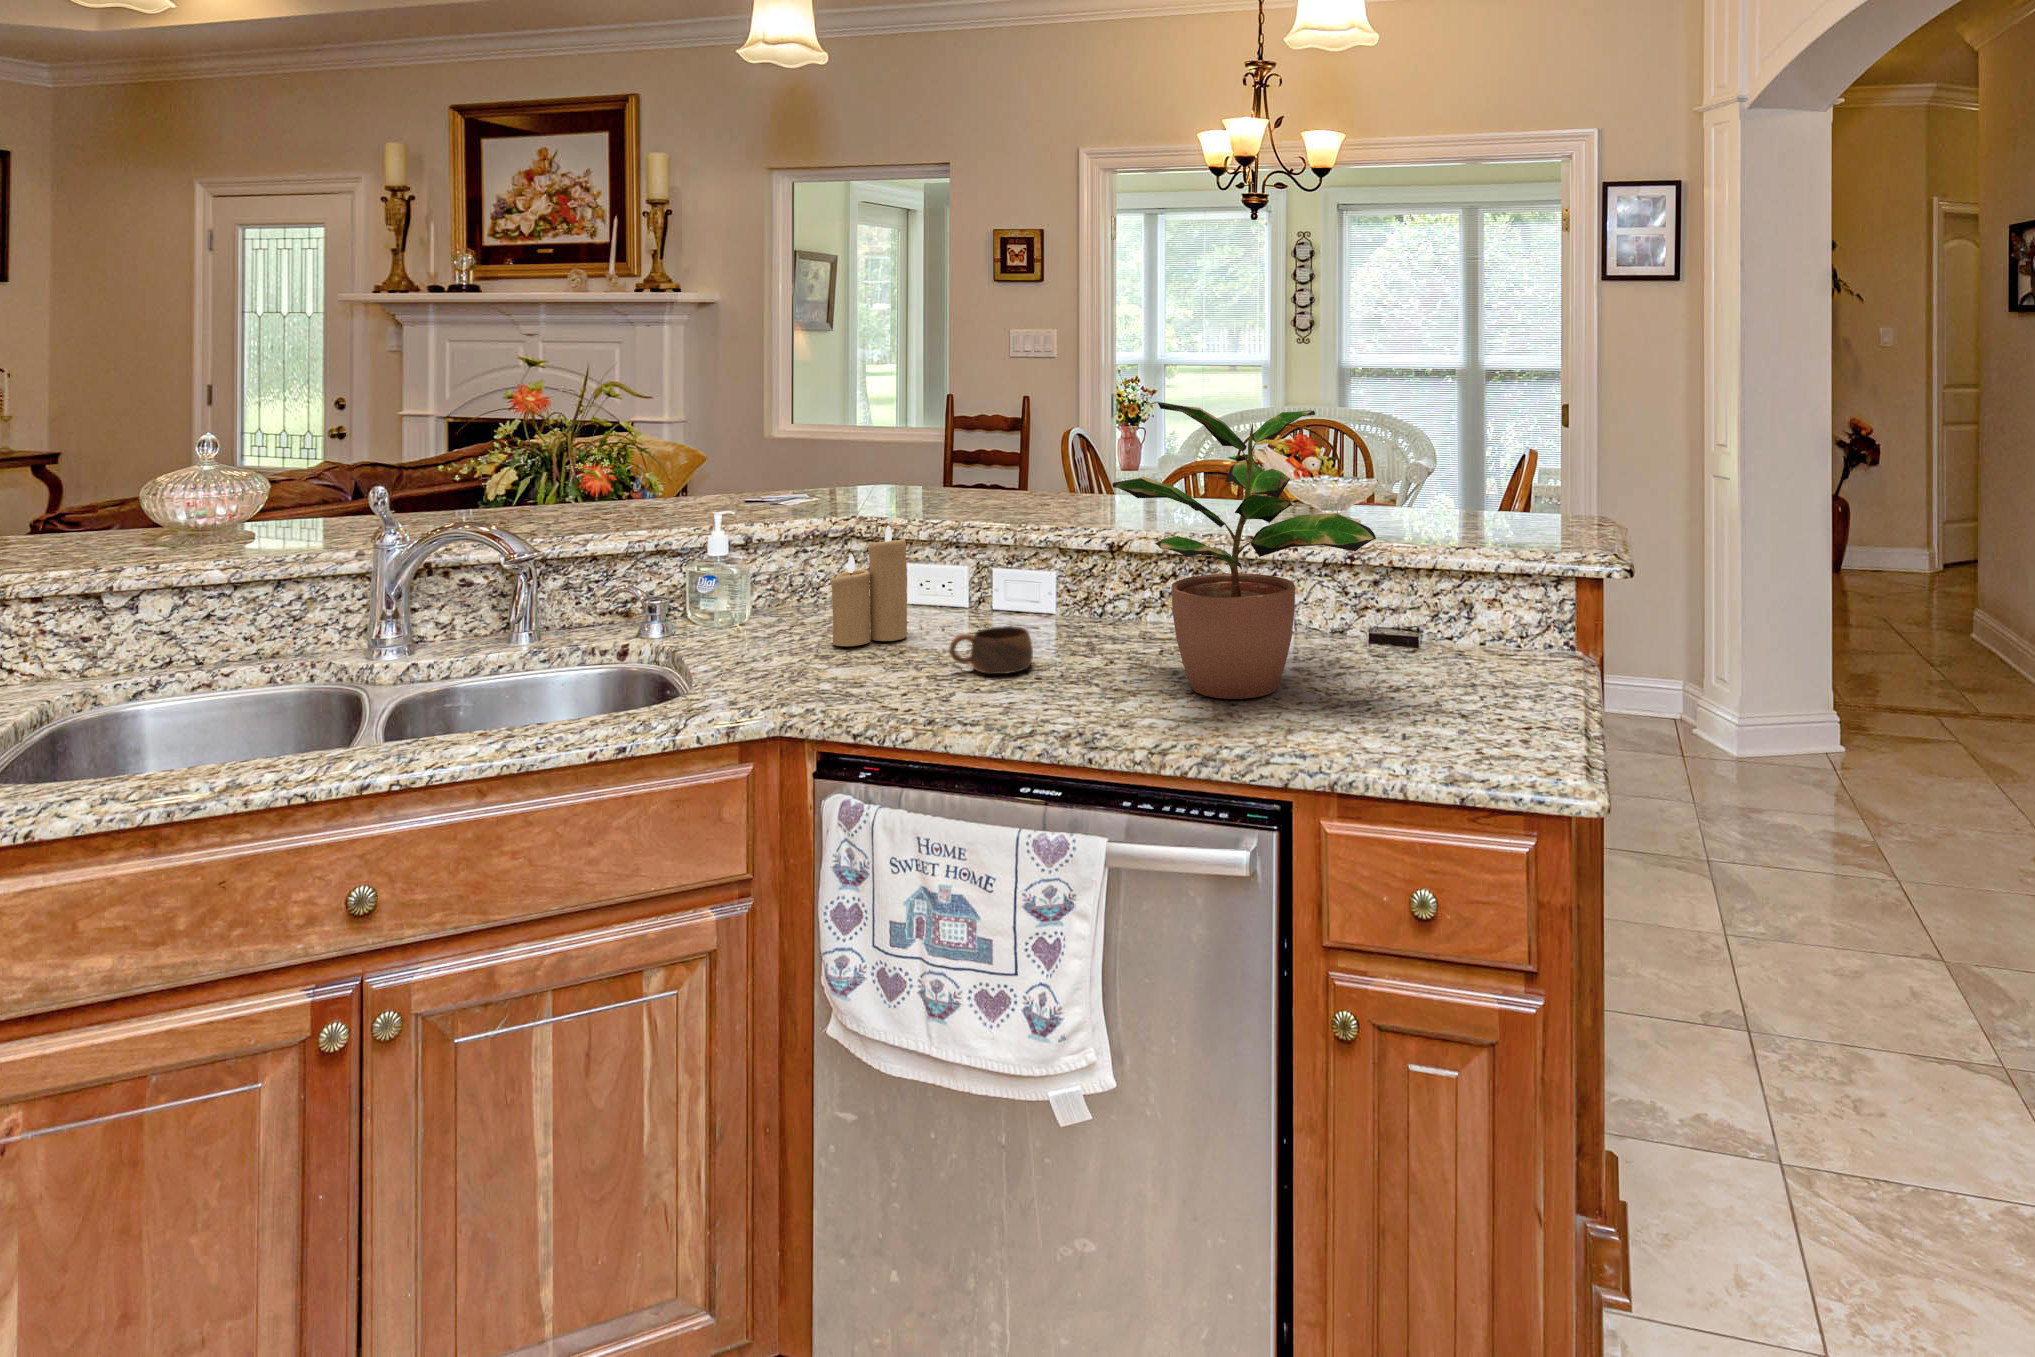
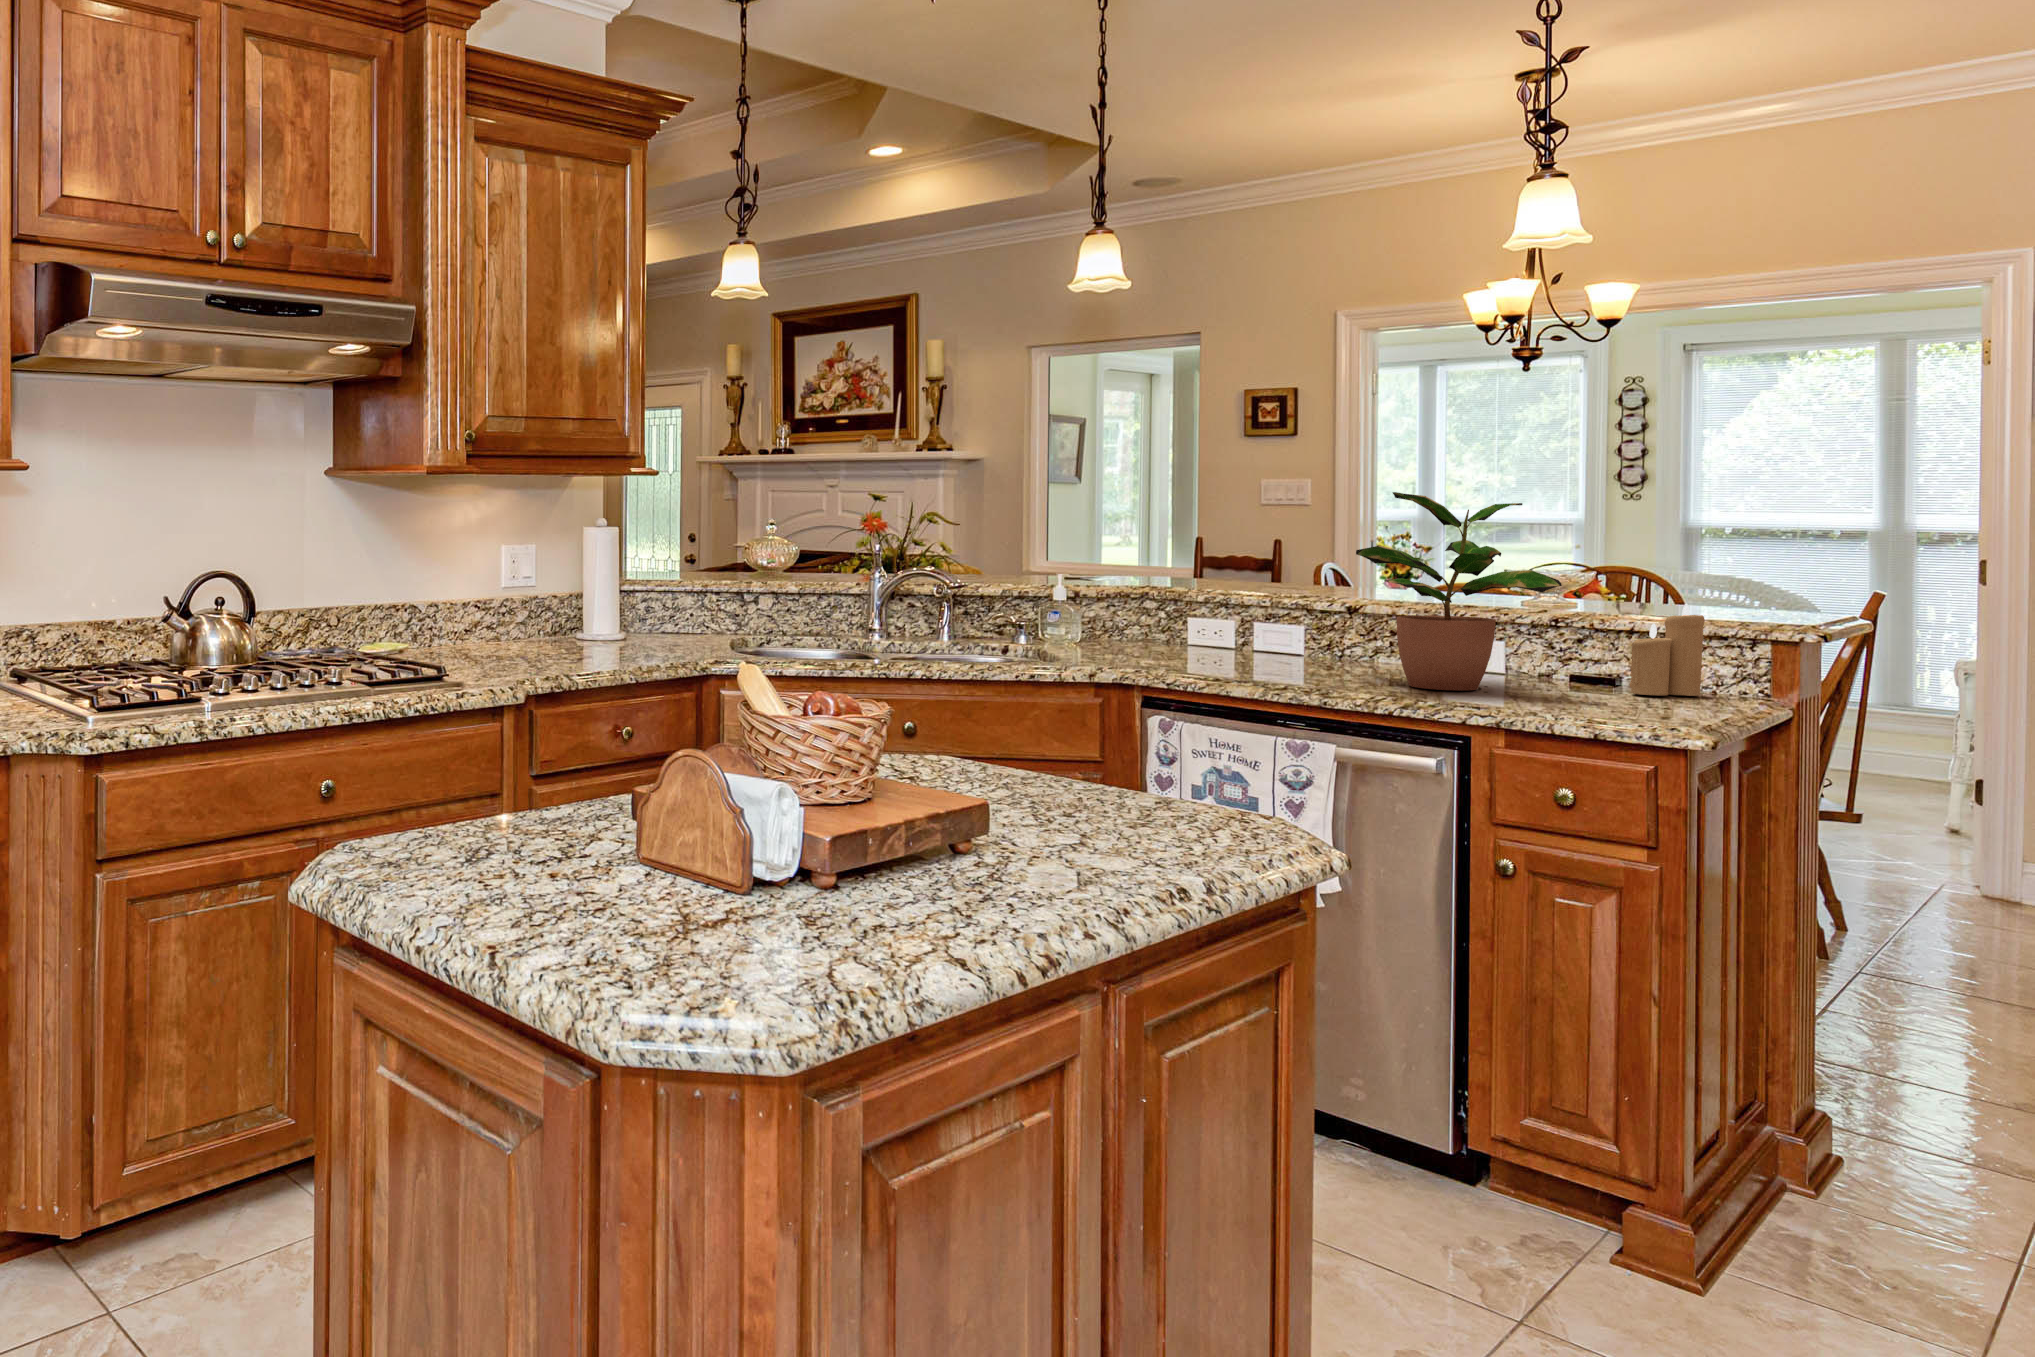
candle: present [830,526,907,646] -> present [1630,604,1705,696]
cup: present [949,626,1033,674] -> none [1229,646,1289,672]

